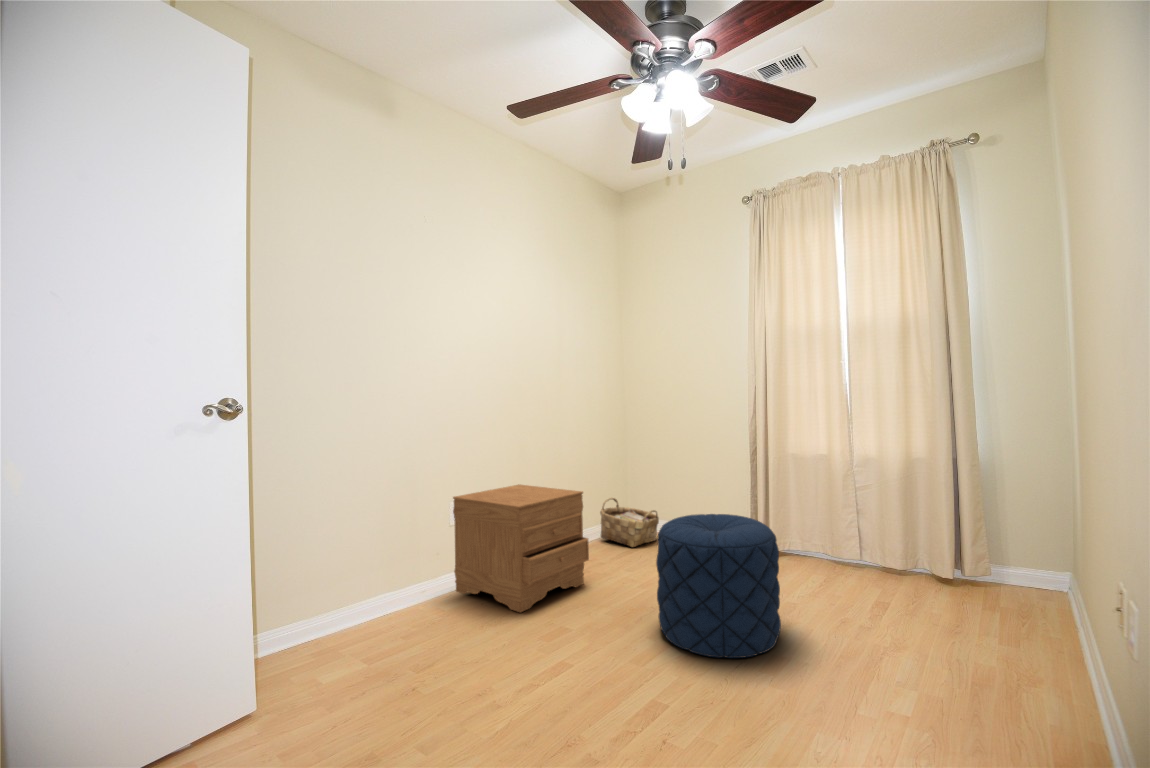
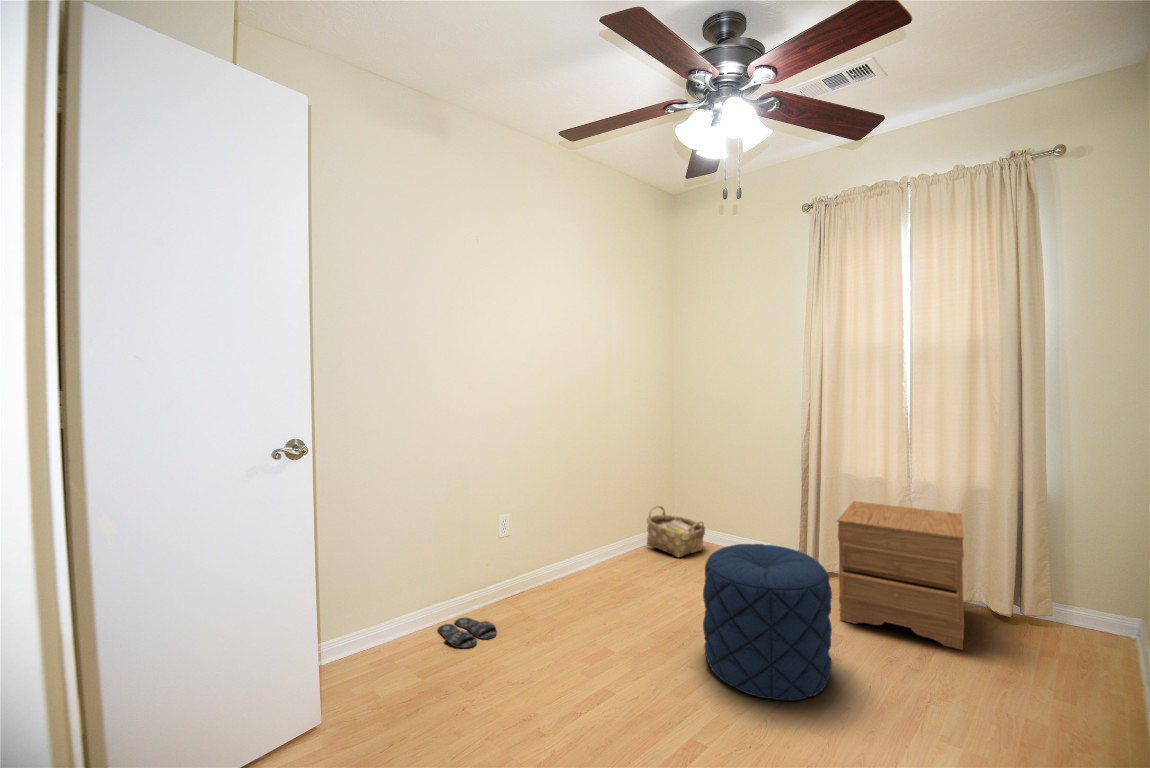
nightstand: present [453,484,589,612] -> present [837,501,964,650]
slippers: none [382,608,446,635] -> present [438,618,497,648]

